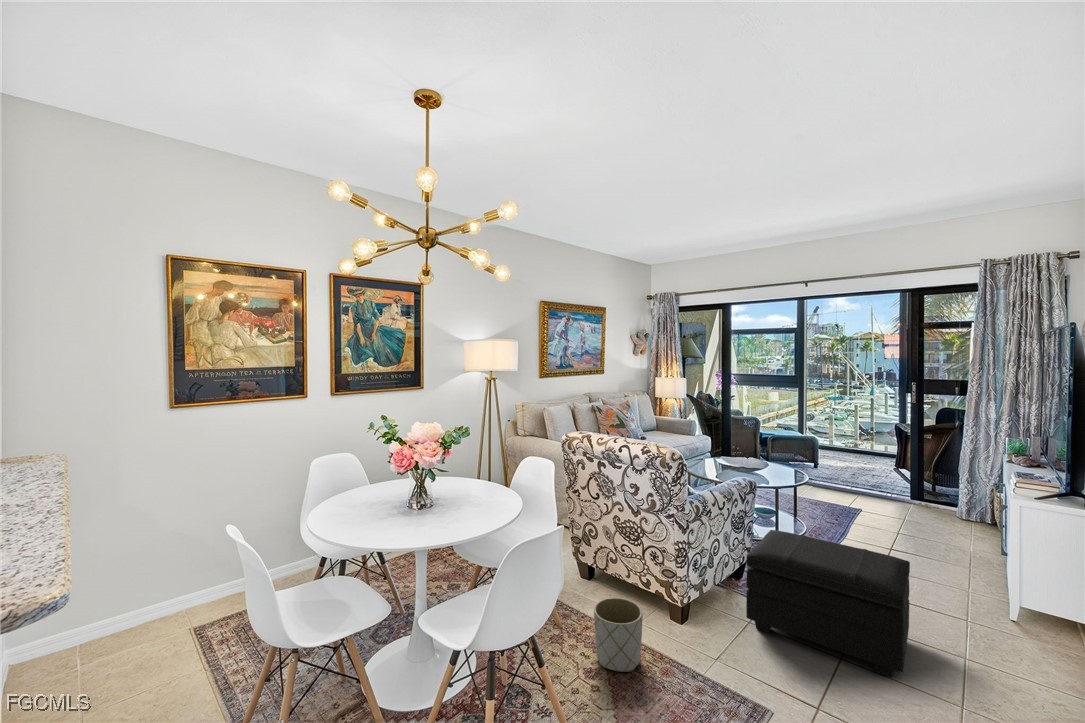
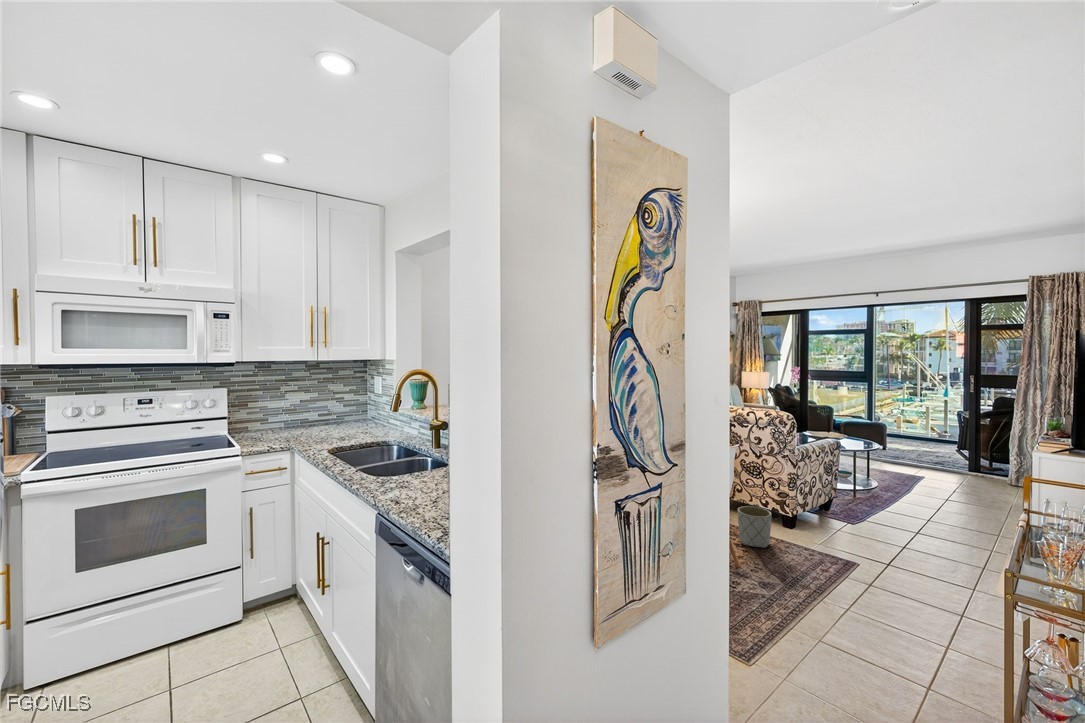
footstool: present [746,530,910,678] -> none [839,473,958,558]

